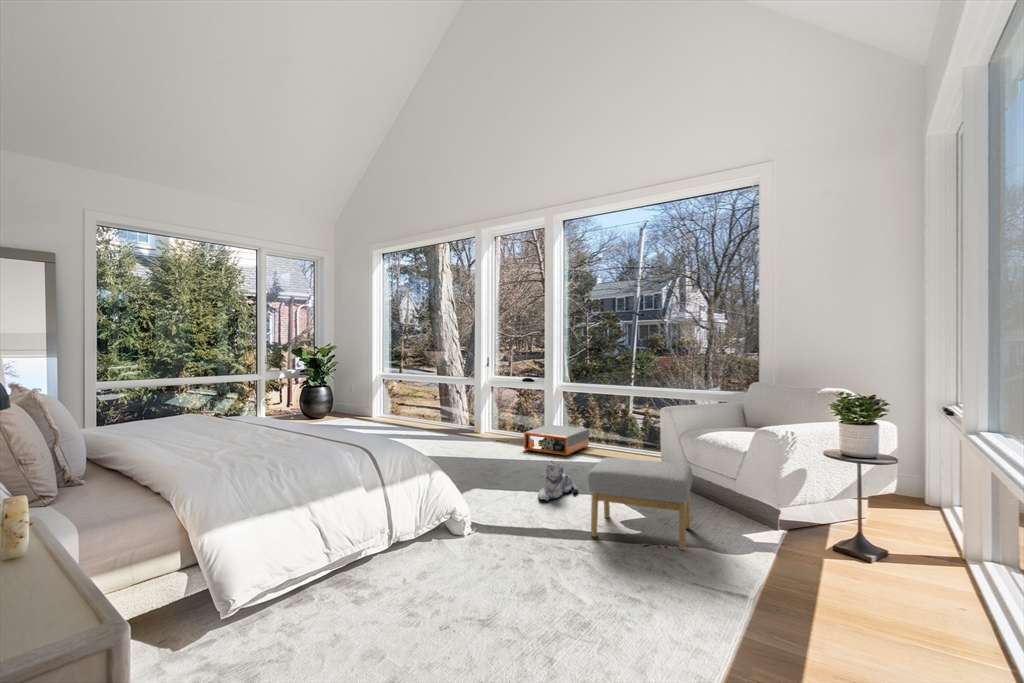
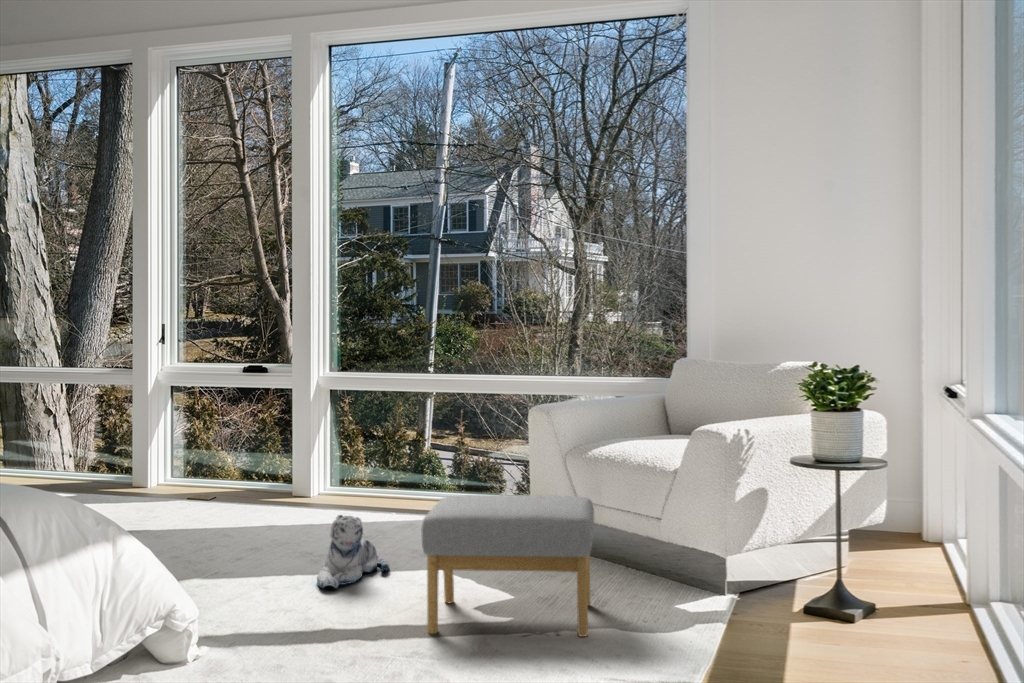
storage box: present [524,425,589,455] -> none [269,461,392,514]

